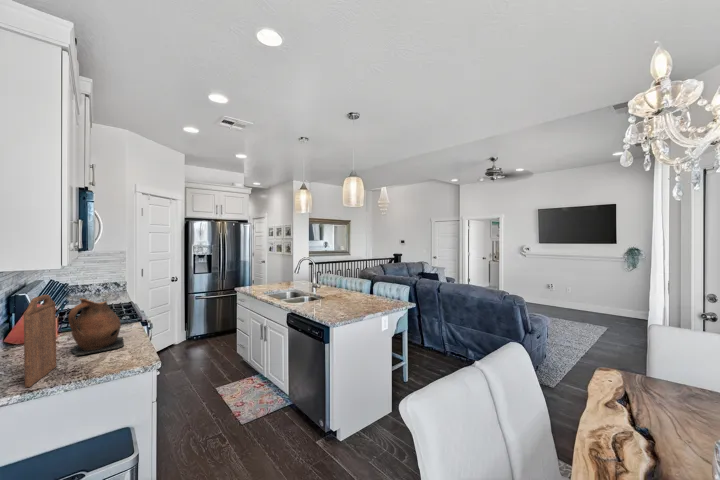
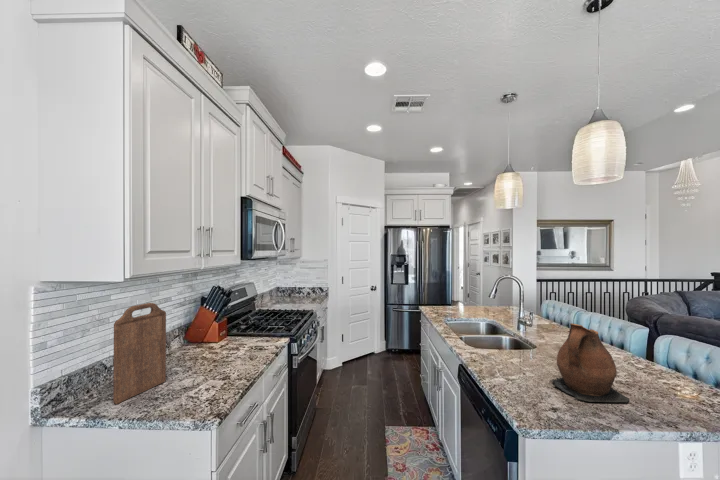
ceramic pitcher: present [68,298,124,355] -> present [552,323,629,403]

